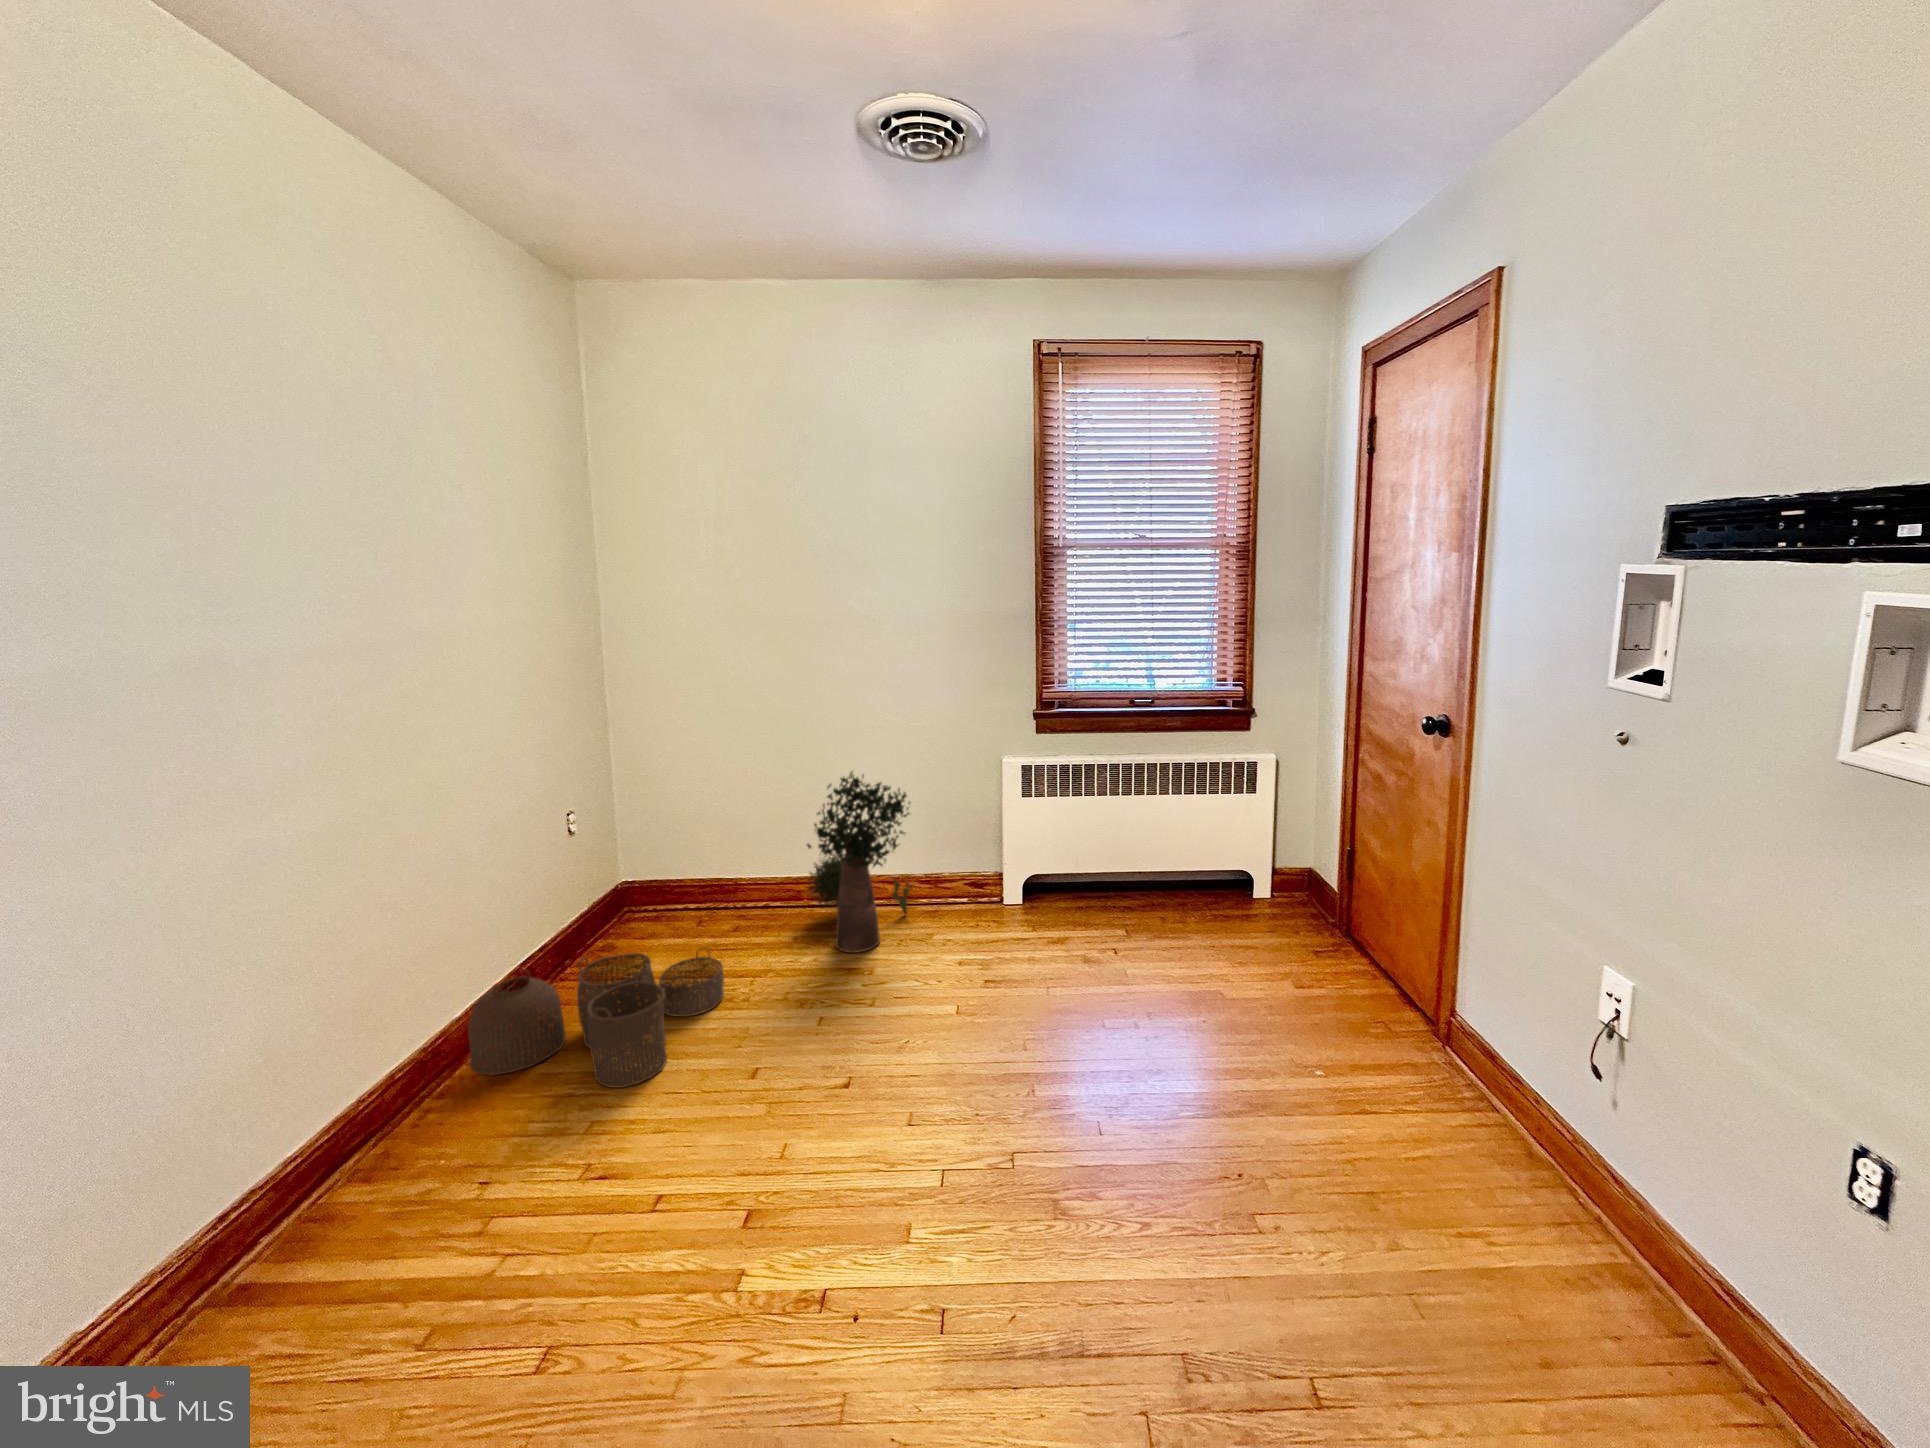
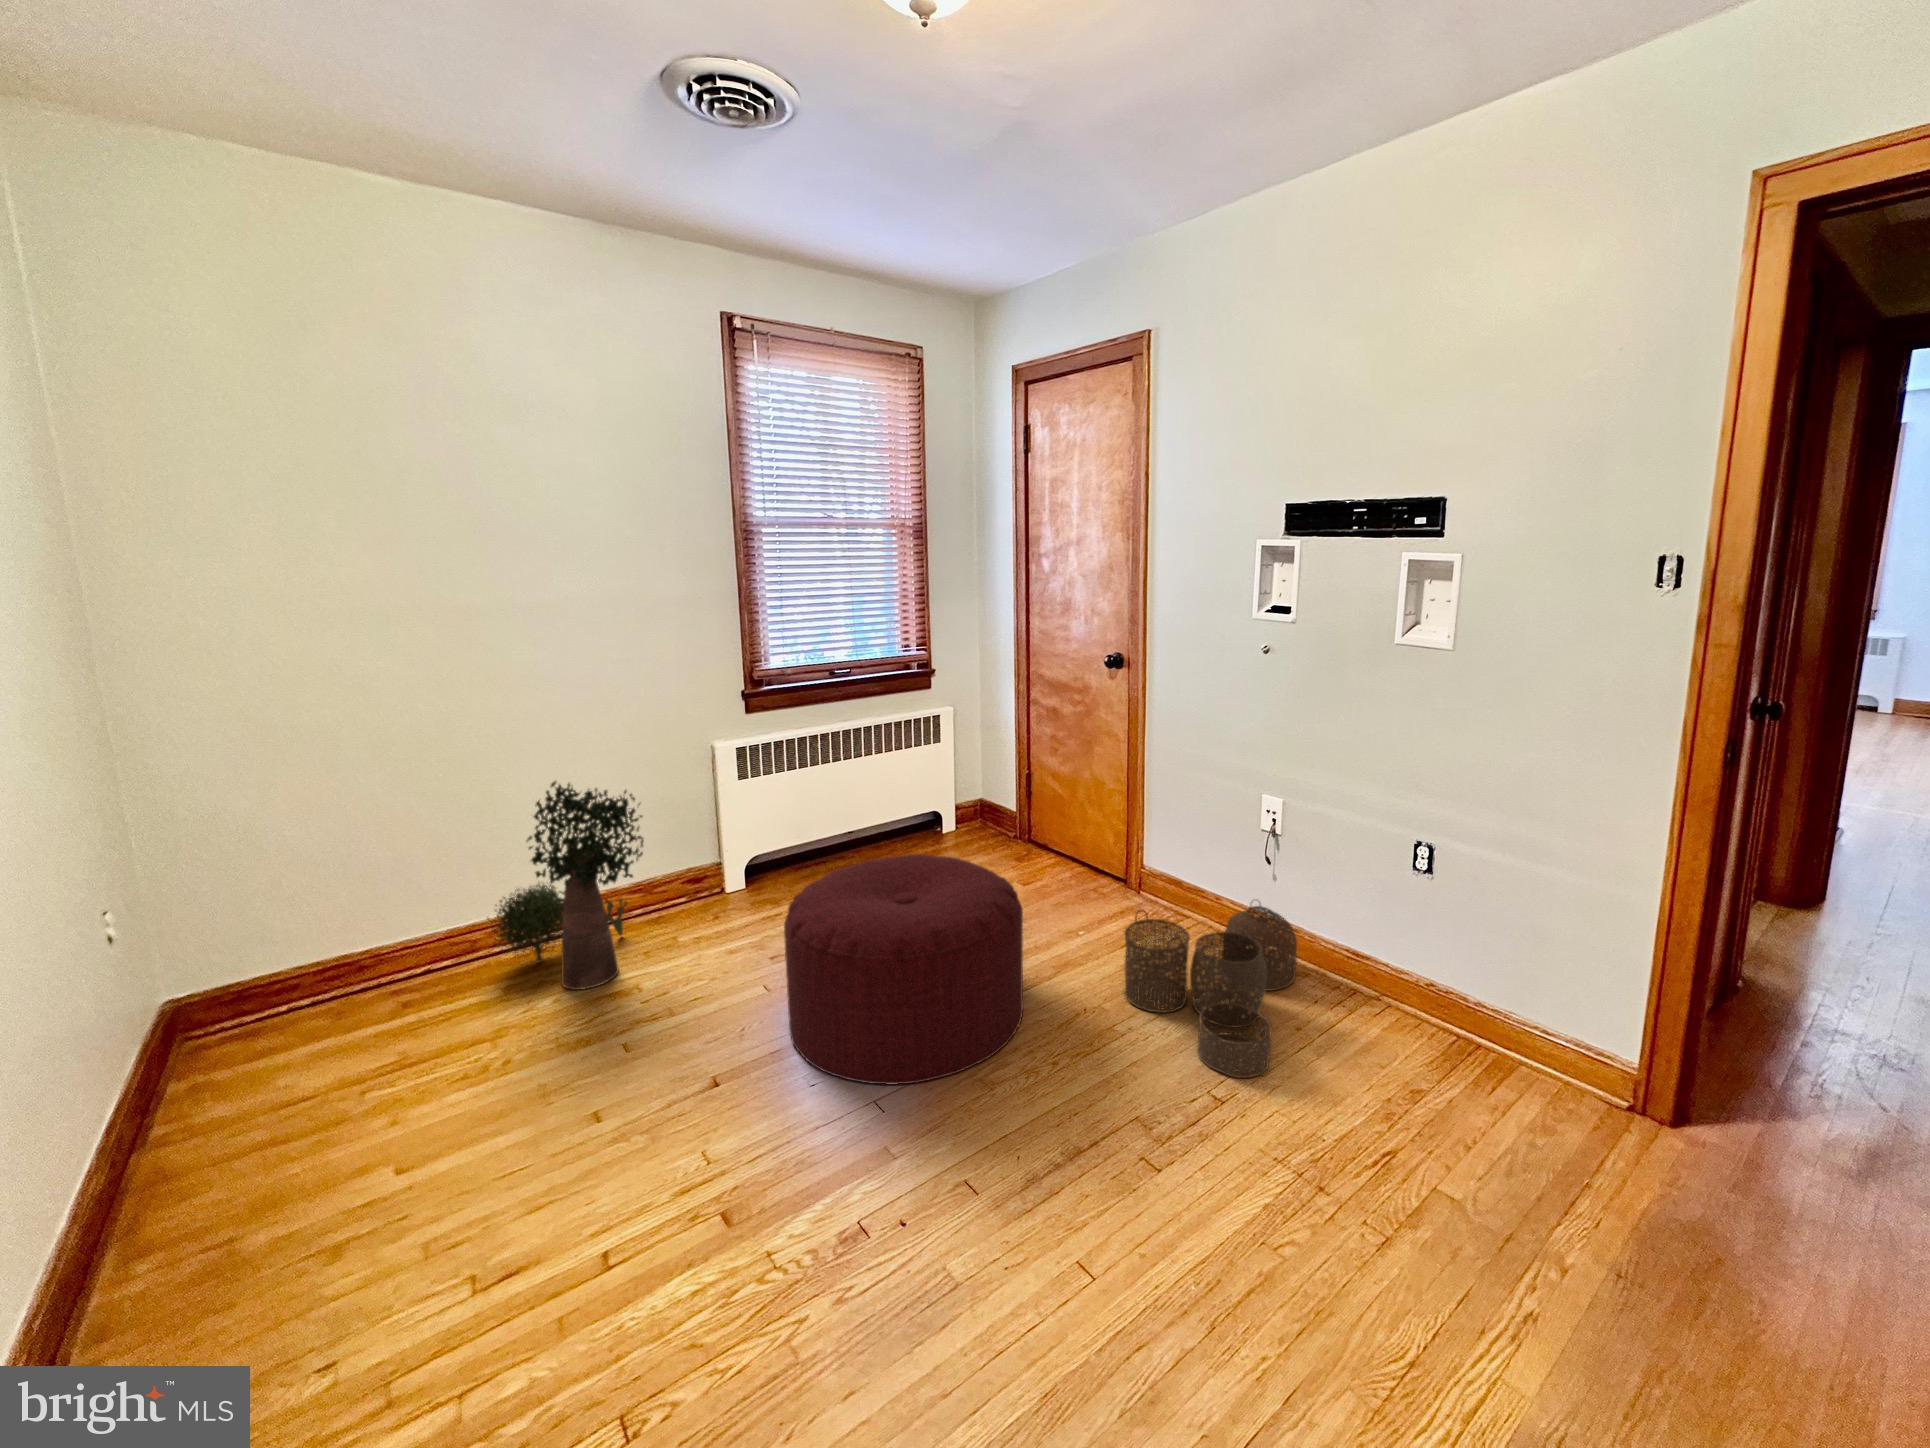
ottoman: none [927,906,1184,1177] -> present [784,854,1023,1084]
woven basket: present [468,948,724,1088] -> present [1124,899,1297,1078]

